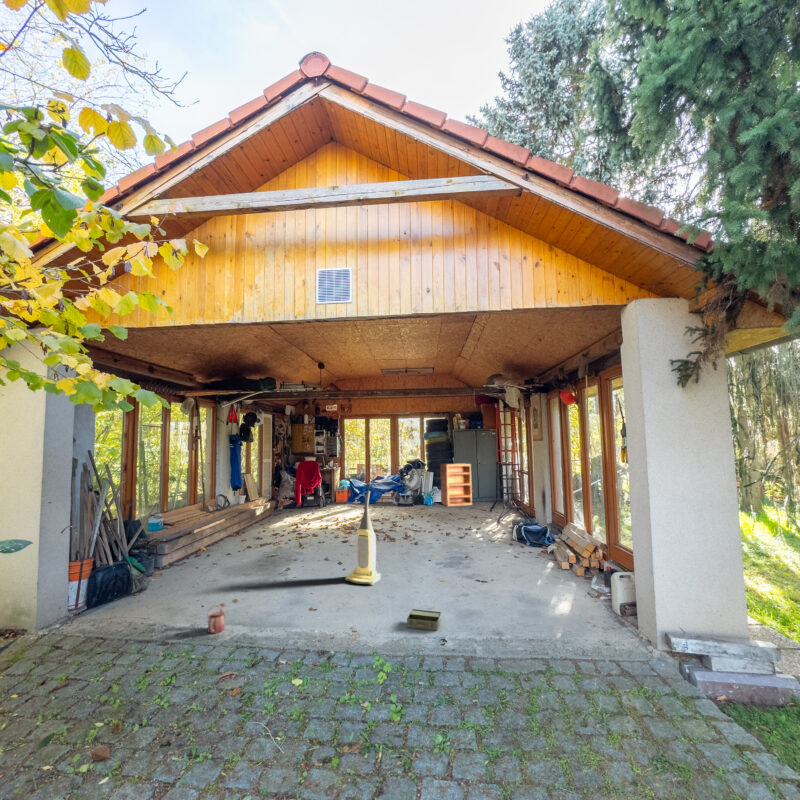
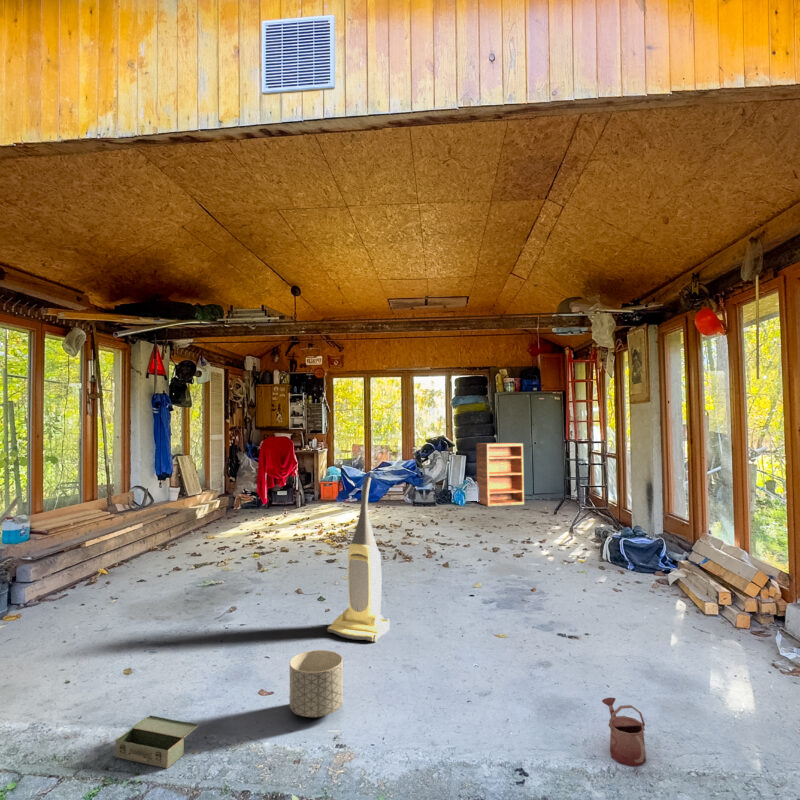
planter: none [328,585,355,620] -> present [290,650,343,718]
watering can: present [208,604,226,633] -> present [602,698,646,766]
toolbox: present [407,609,441,630] -> present [115,716,198,768]

